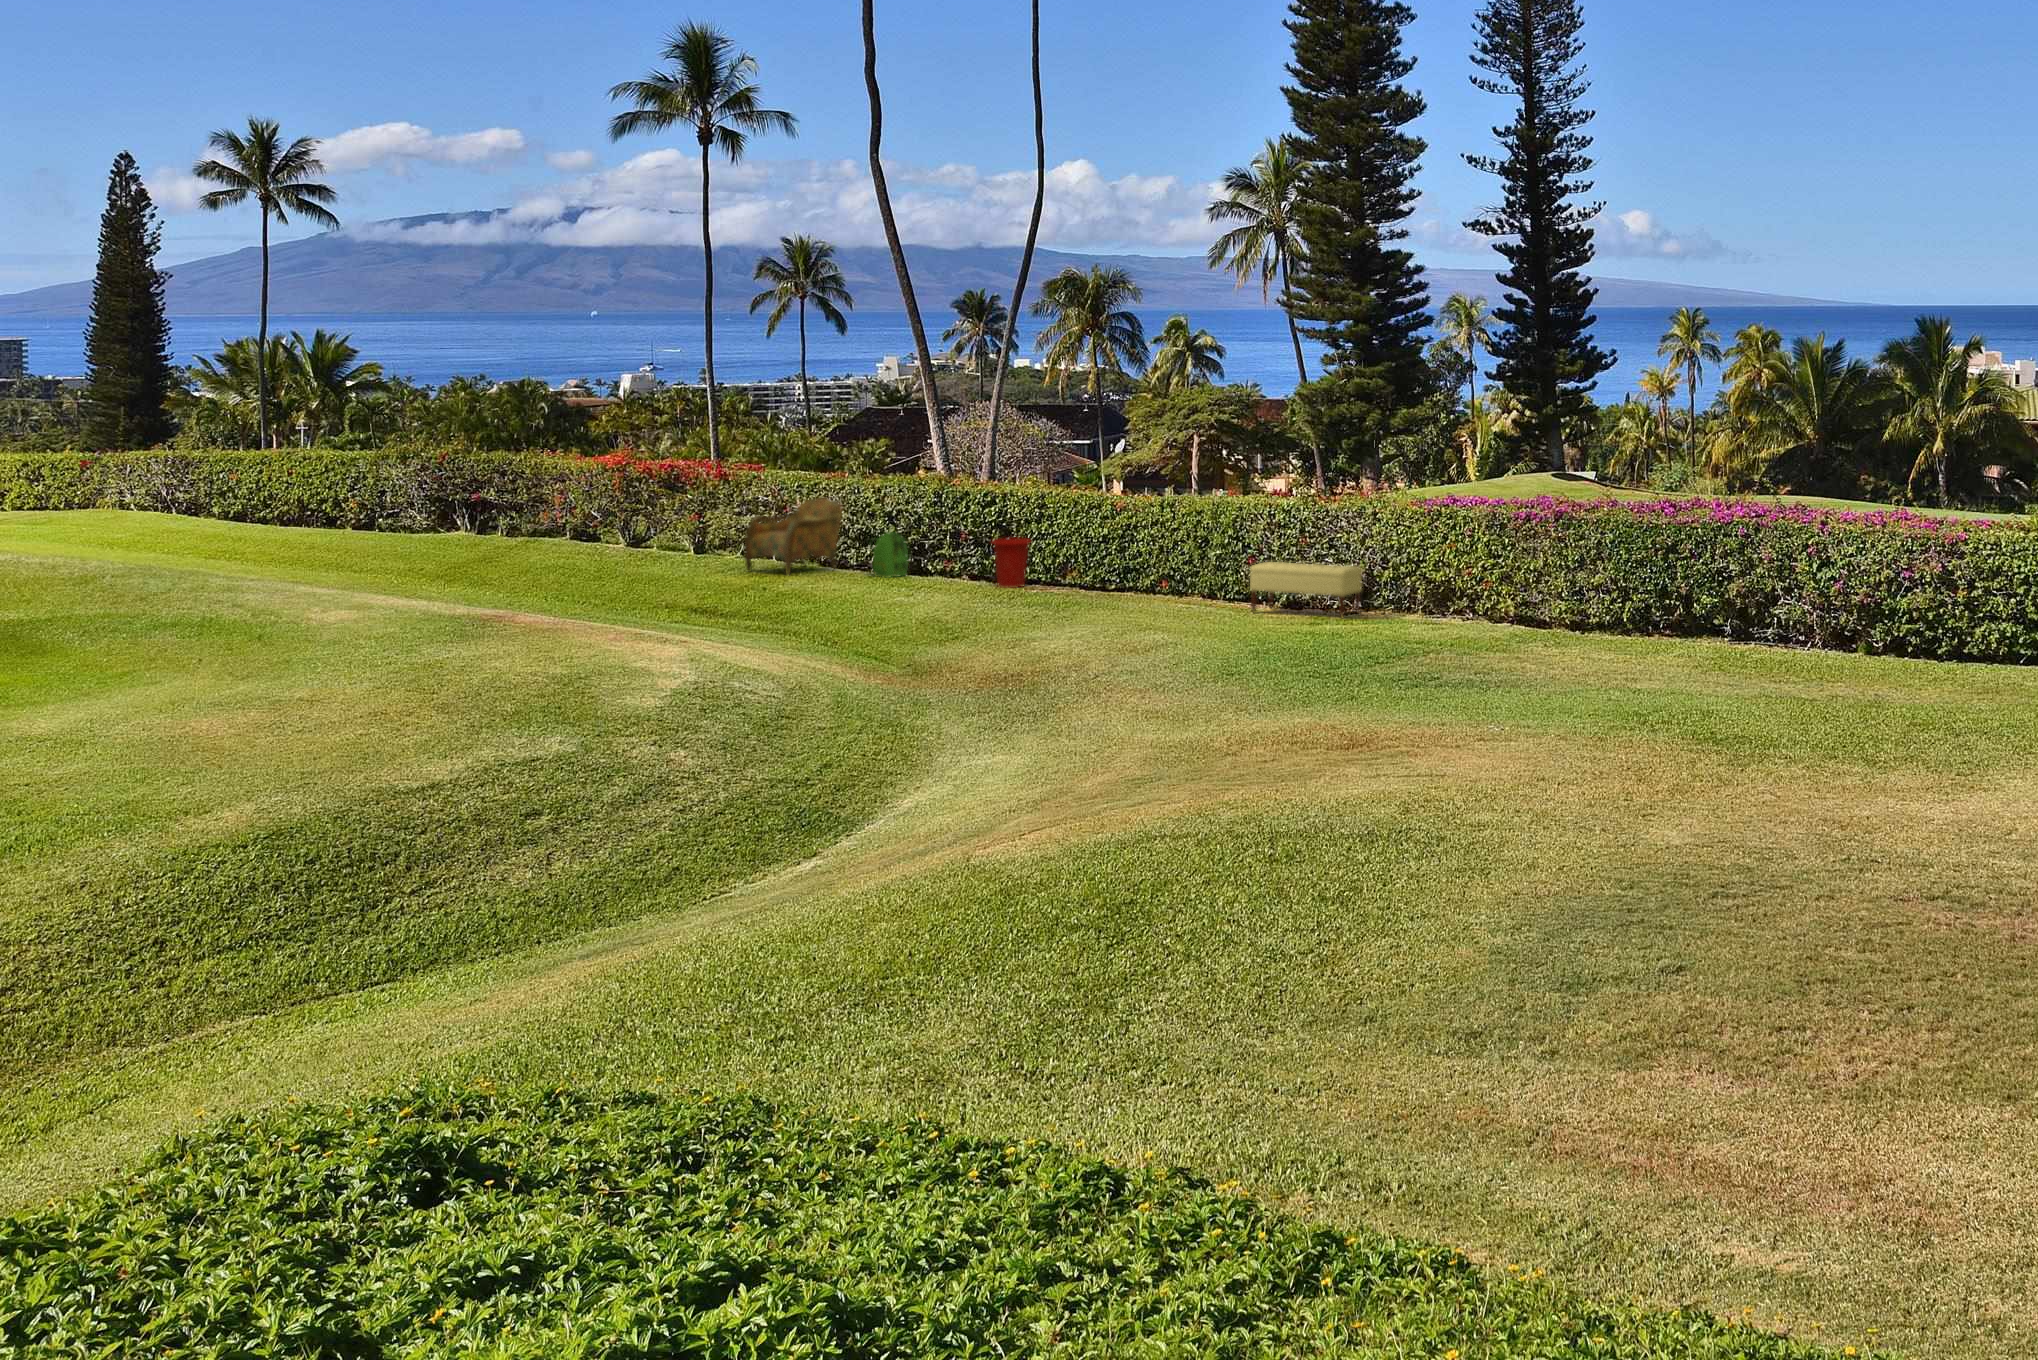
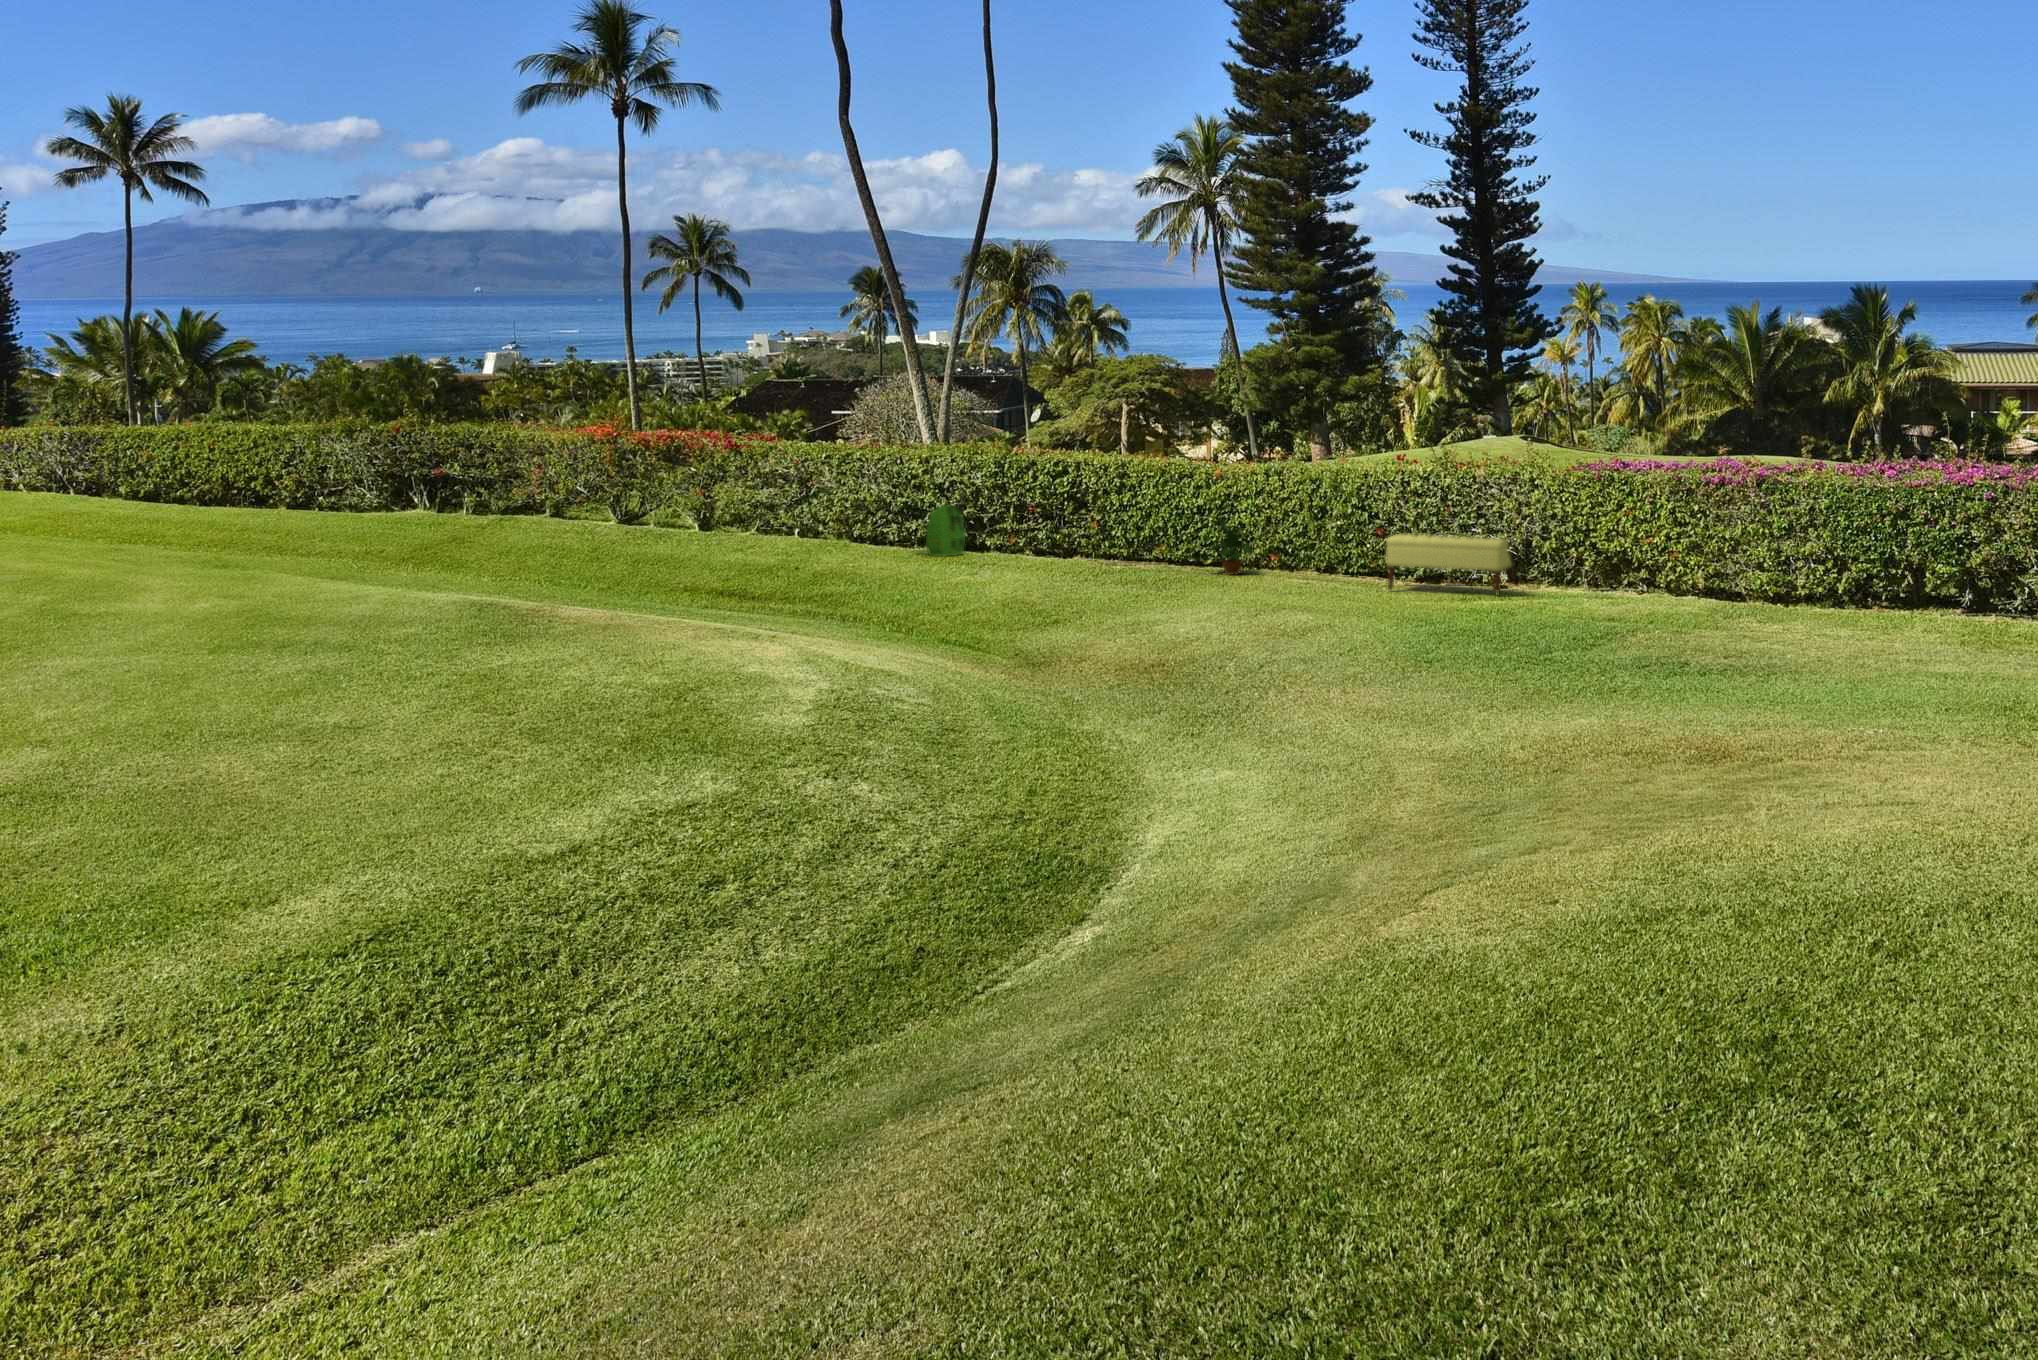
armchair: present [745,498,842,575] -> none [774,467,885,557]
waste bin: present [992,537,1031,588] -> none [1069,509,1116,567]
potted plant: none [1102,547,1146,597] -> present [1208,520,1252,575]

